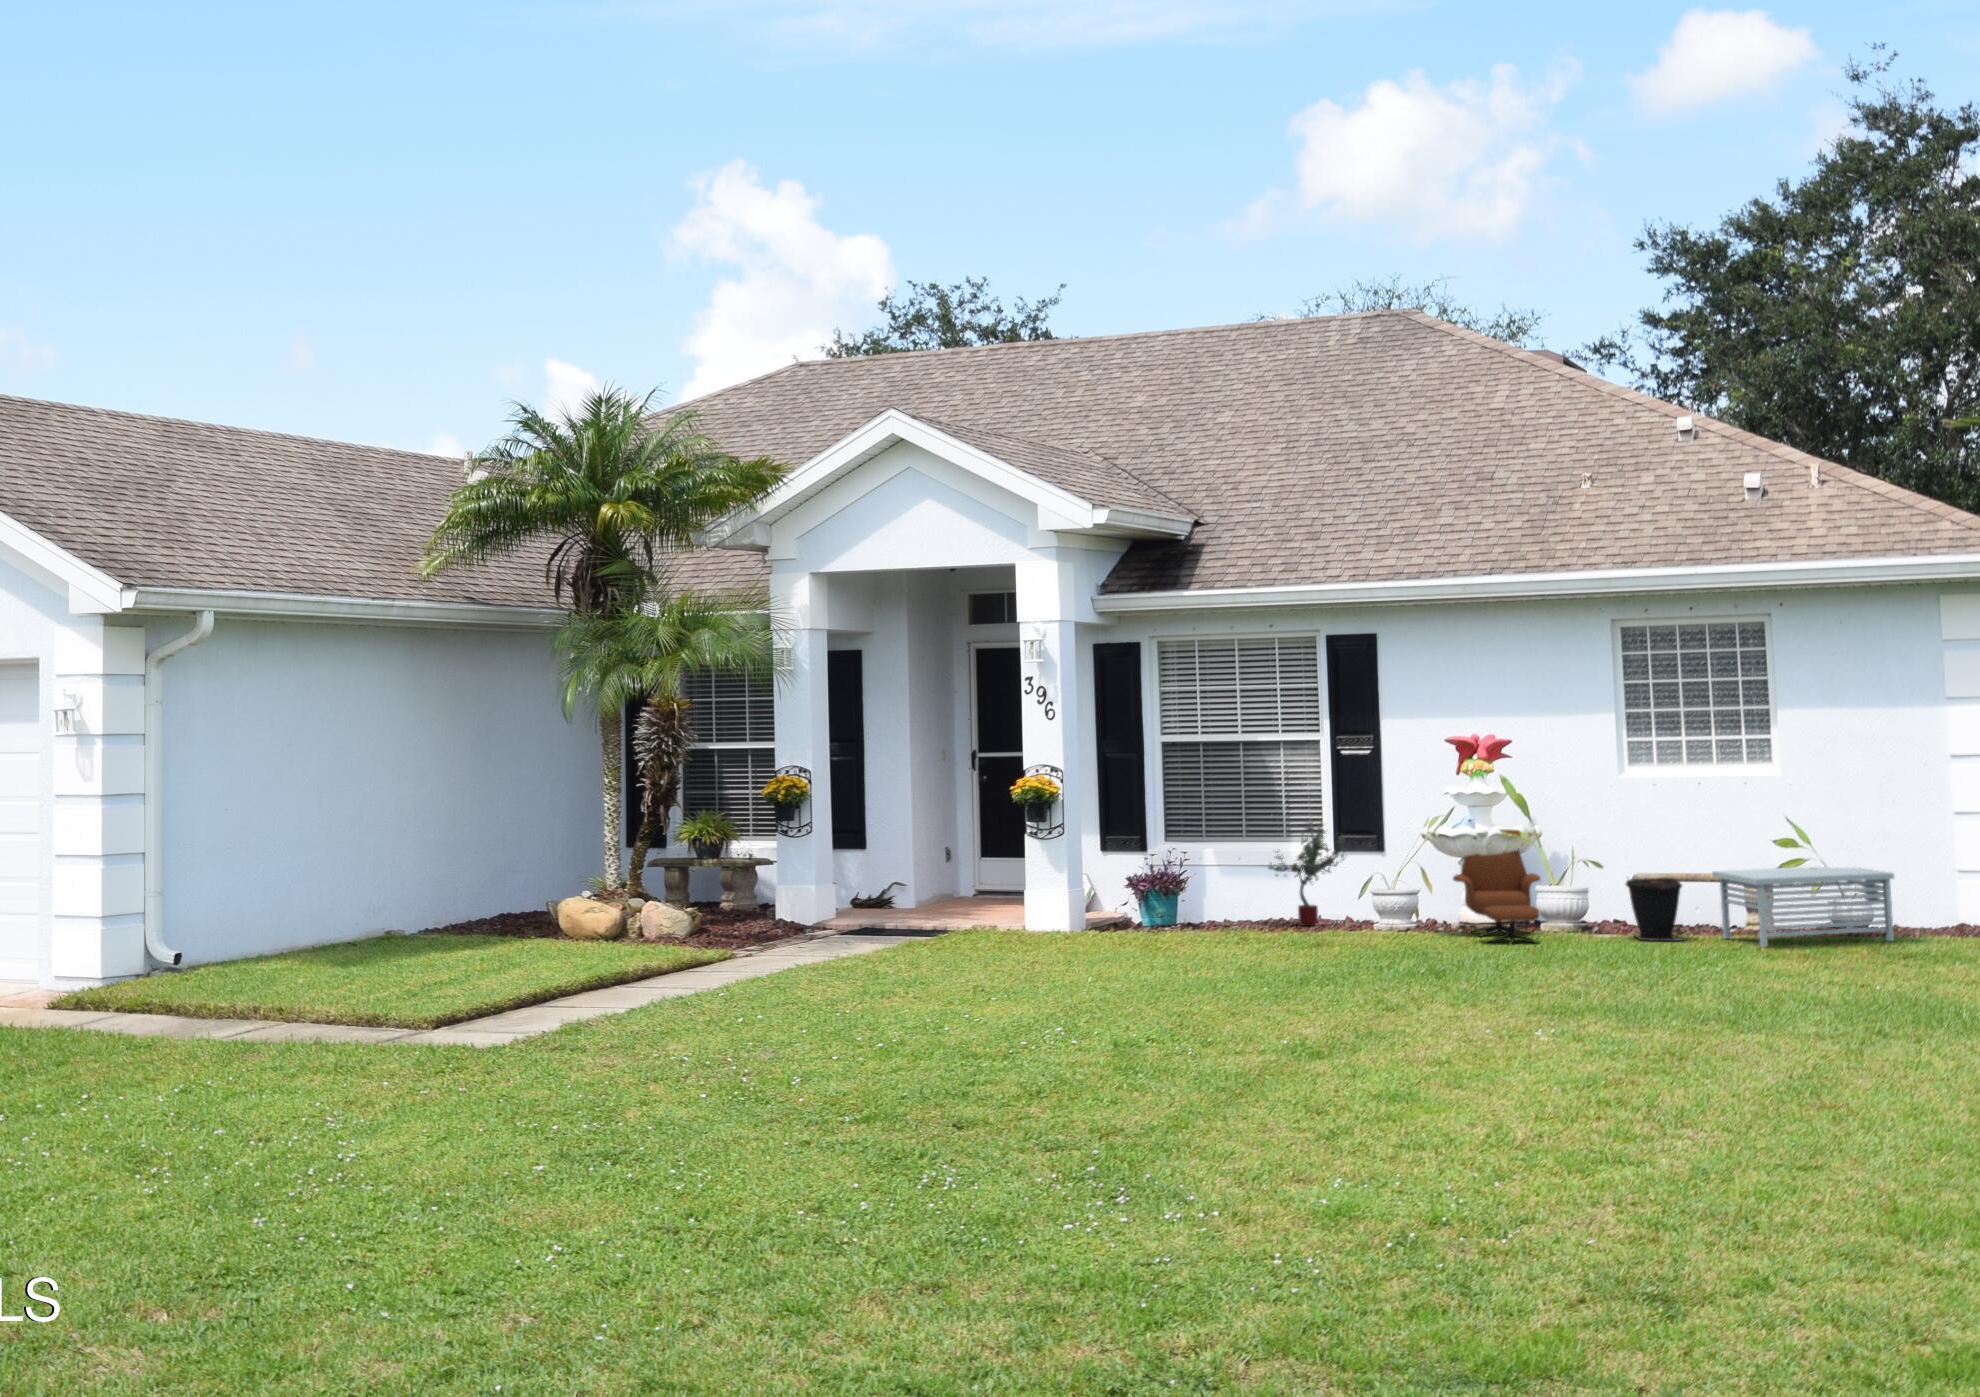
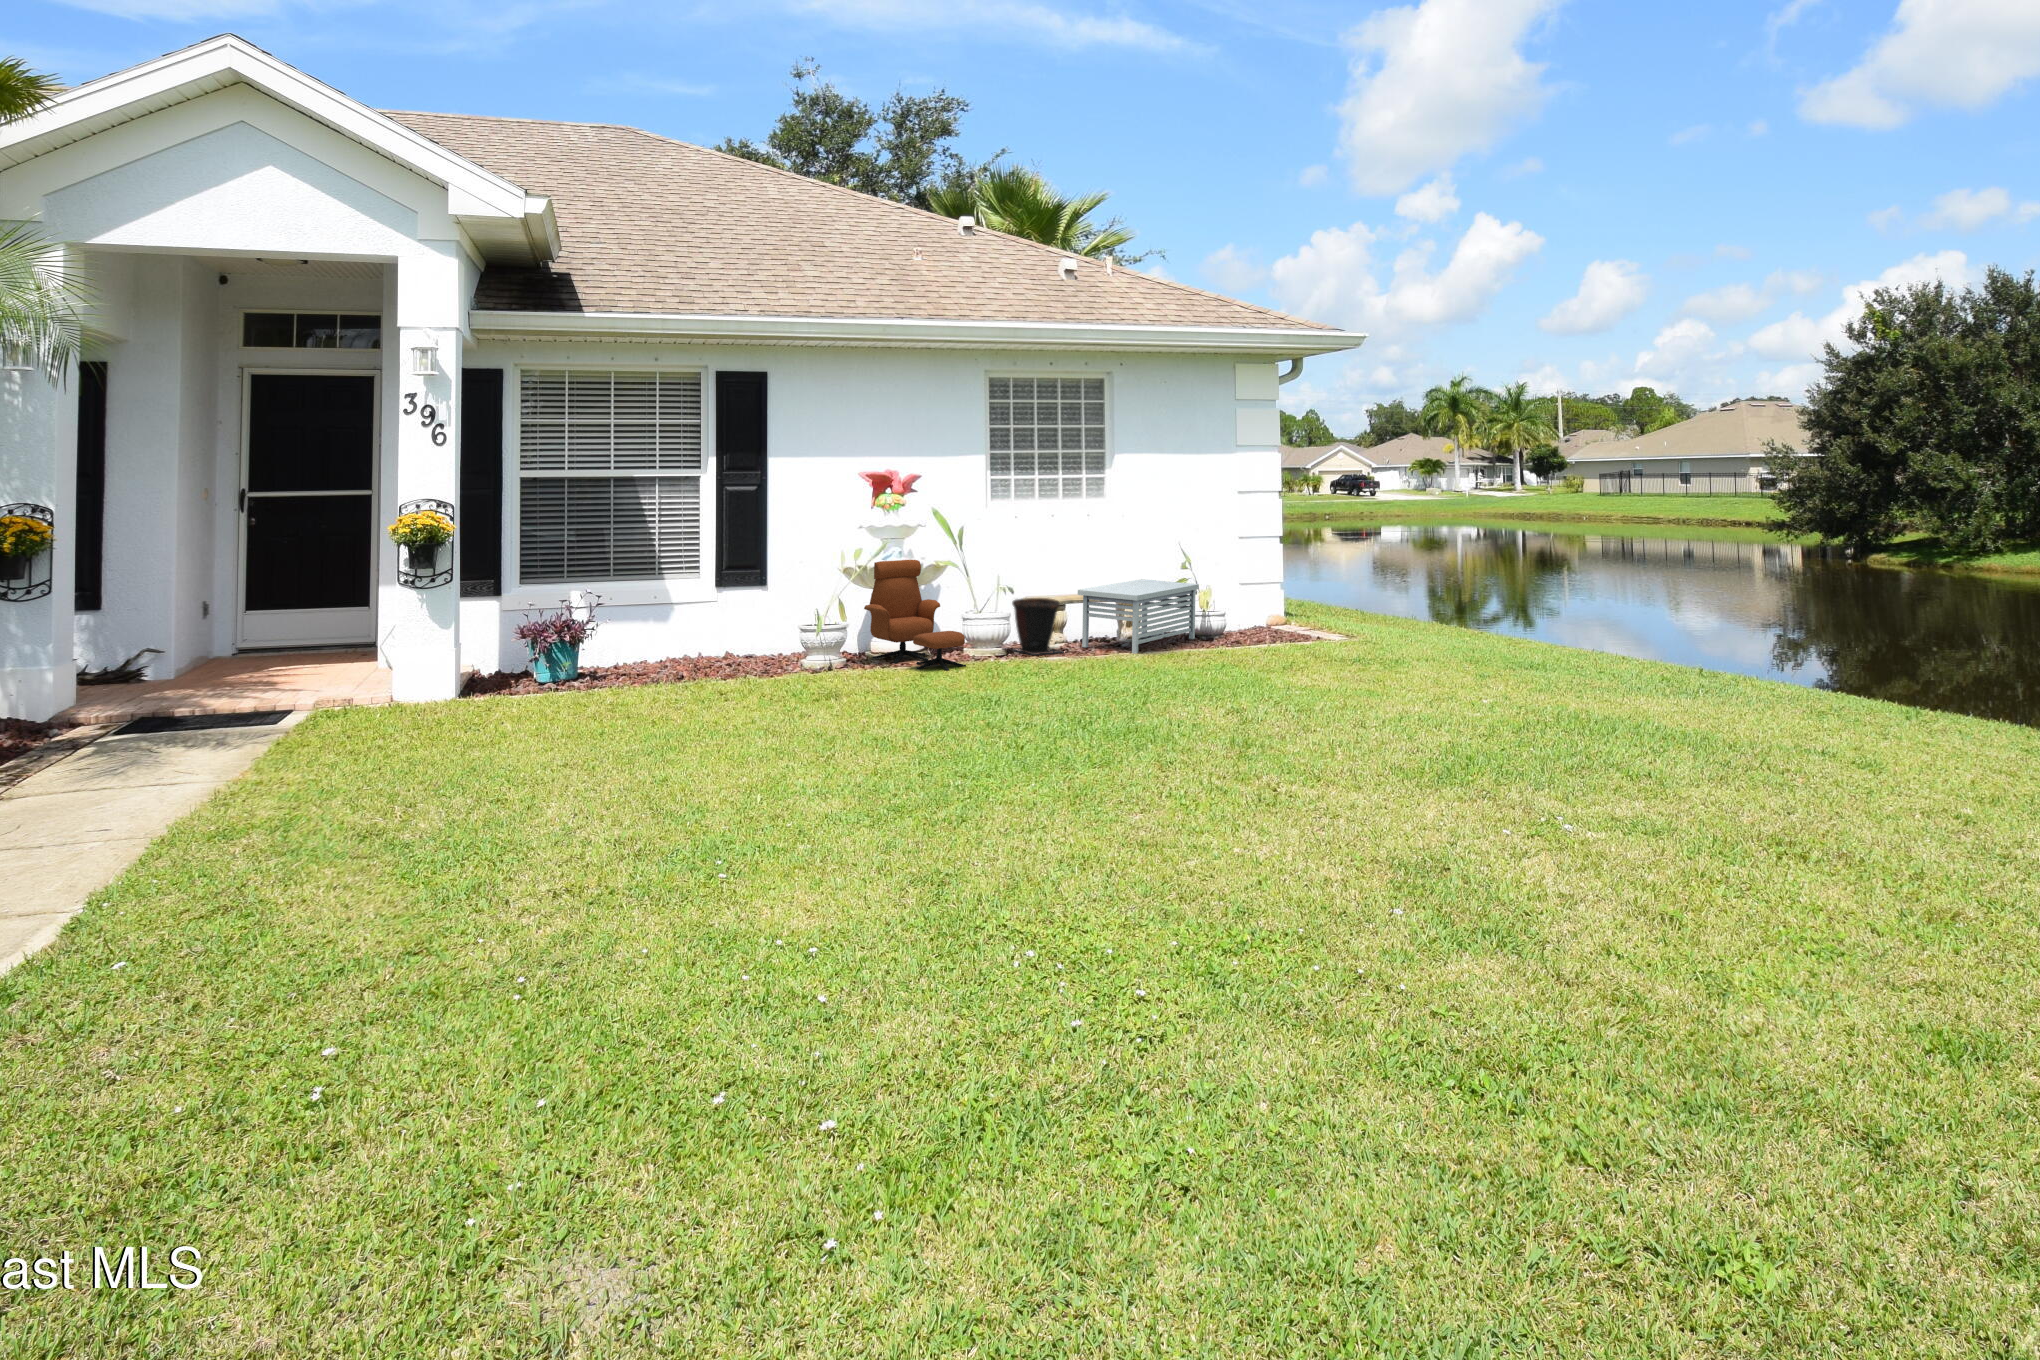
potted tree: present [1269,823,1345,926] -> none [660,557,750,665]

